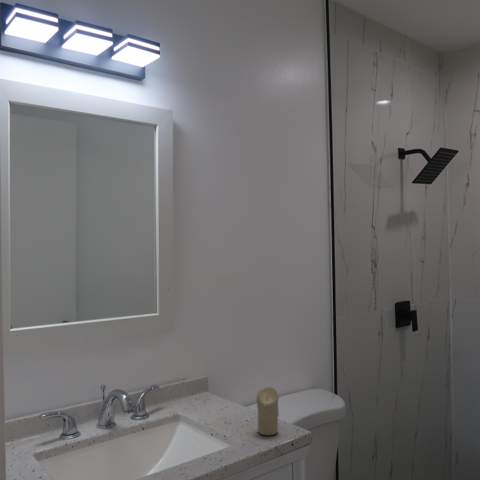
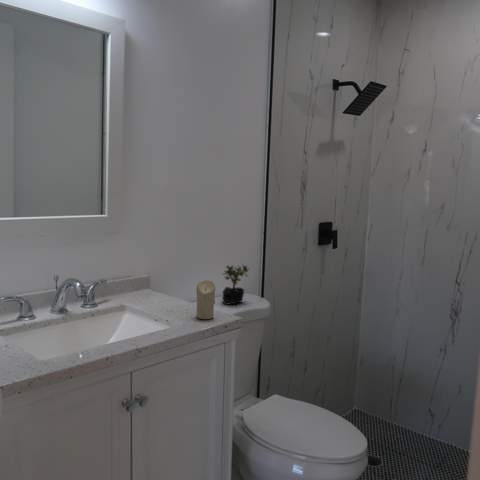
succulent plant: none [288,356,319,405] -> present [222,266,248,304]

